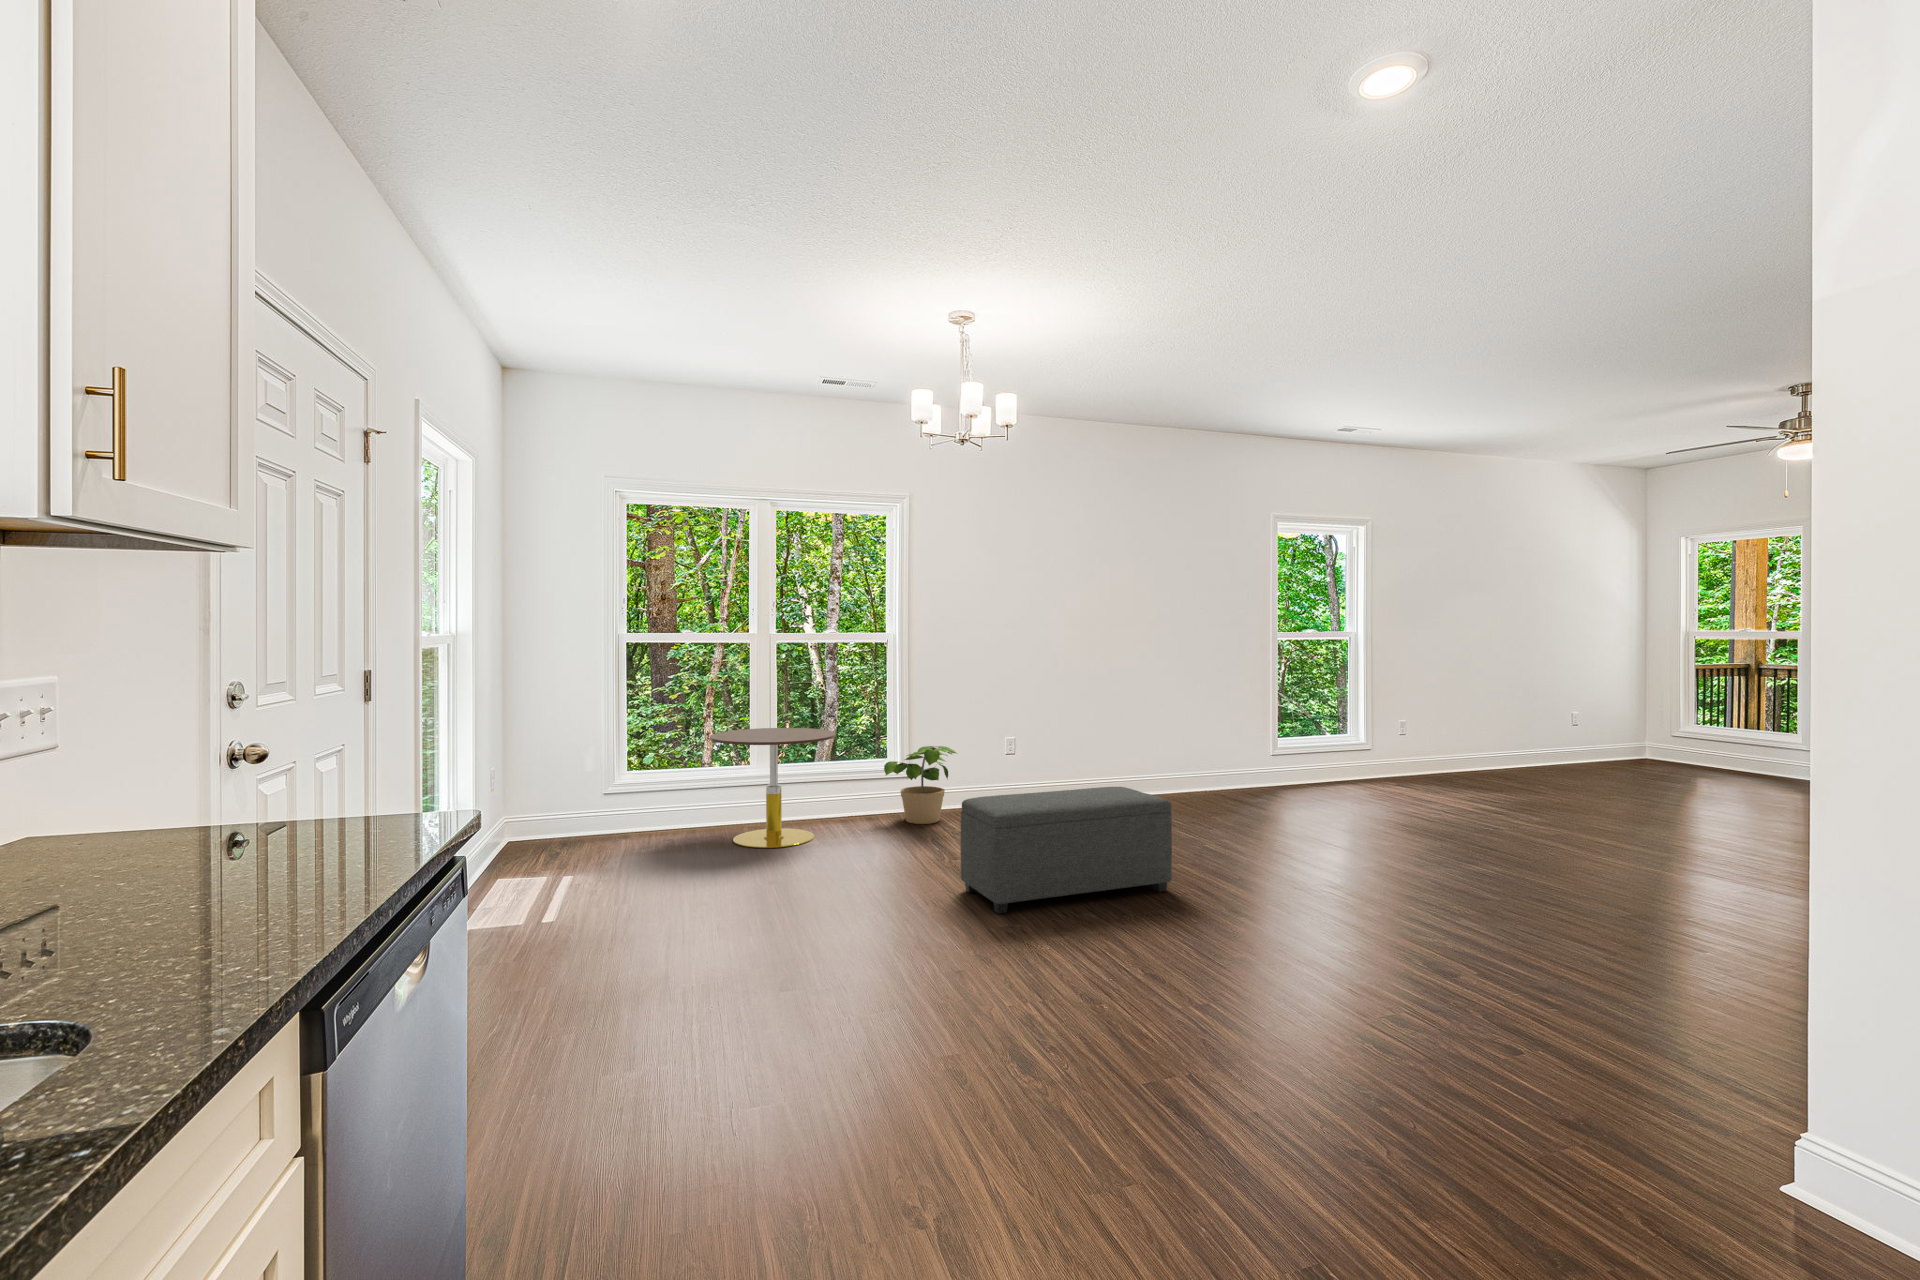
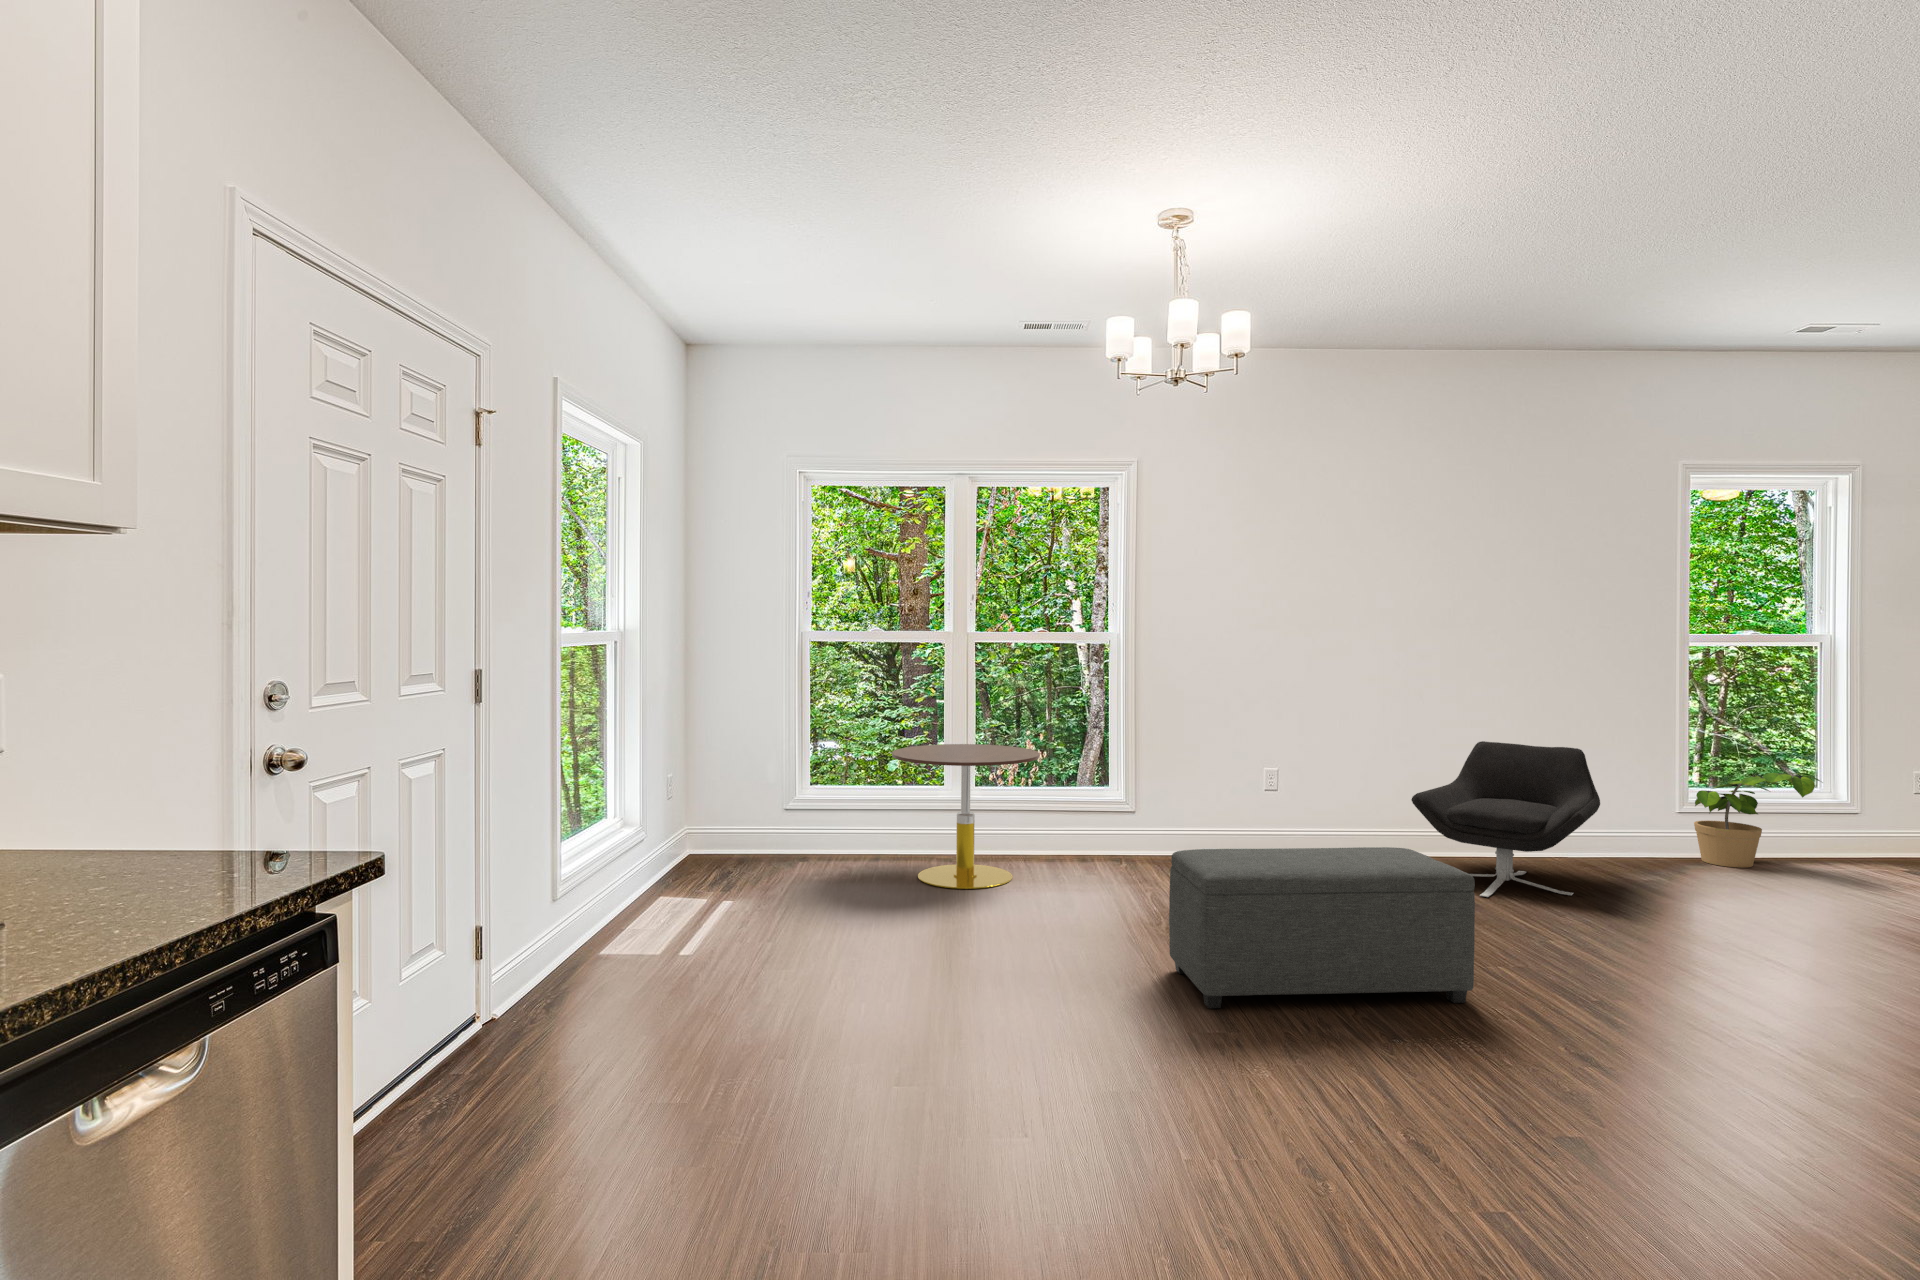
lounge chair: none [1108,711,1229,822] -> present [1411,741,1600,897]
potted plant: present [884,746,956,824] -> present [1694,773,1820,868]

